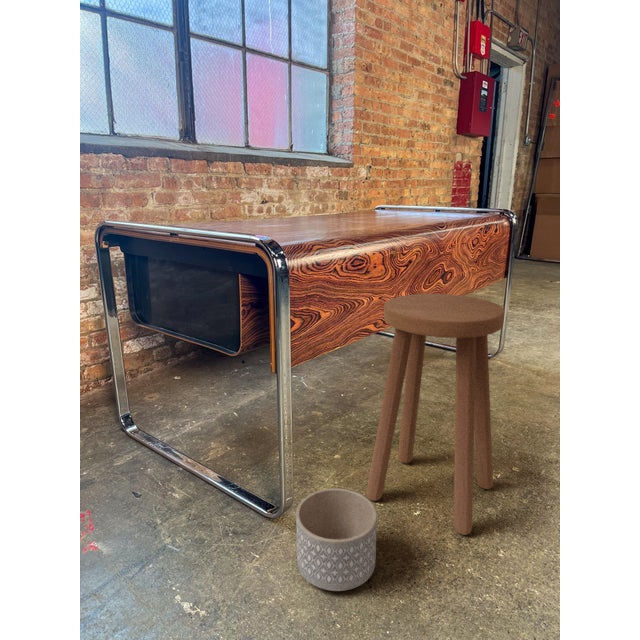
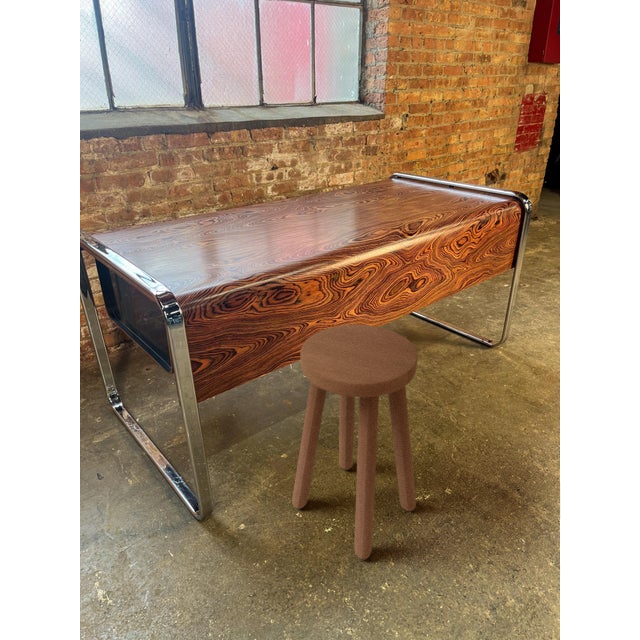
planter: present [296,488,377,591] -> none [196,505,271,599]

